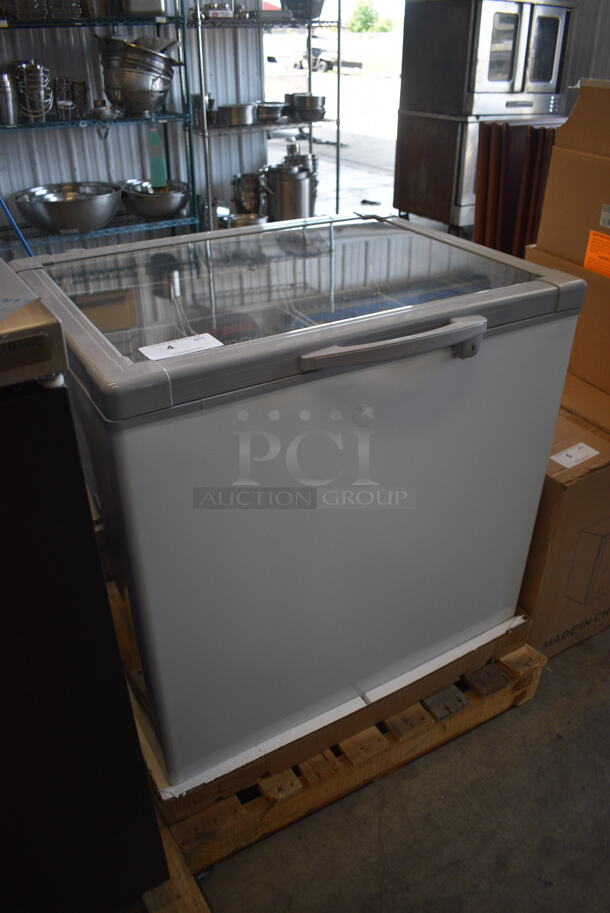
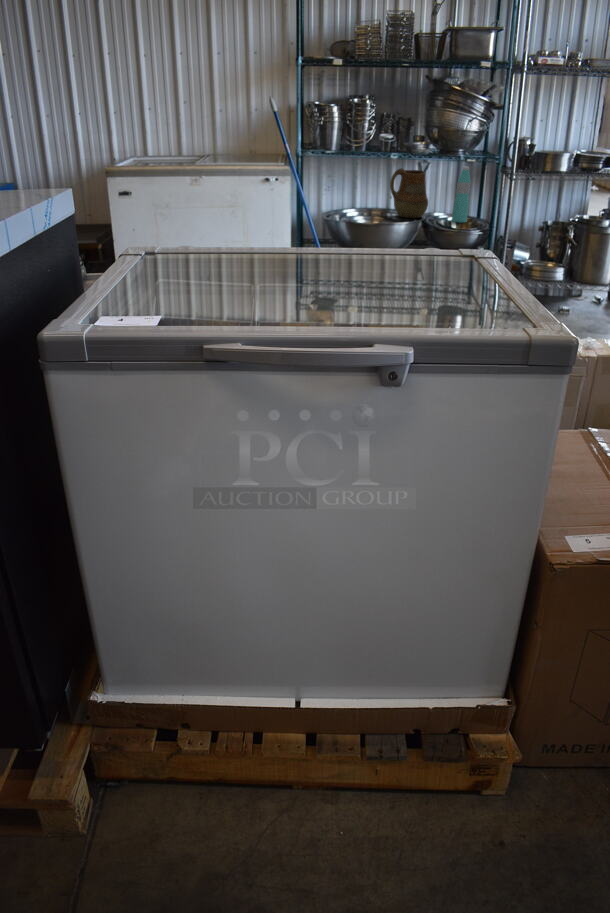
pitcher: none [78,137,124,189] -> present [390,168,428,218]

